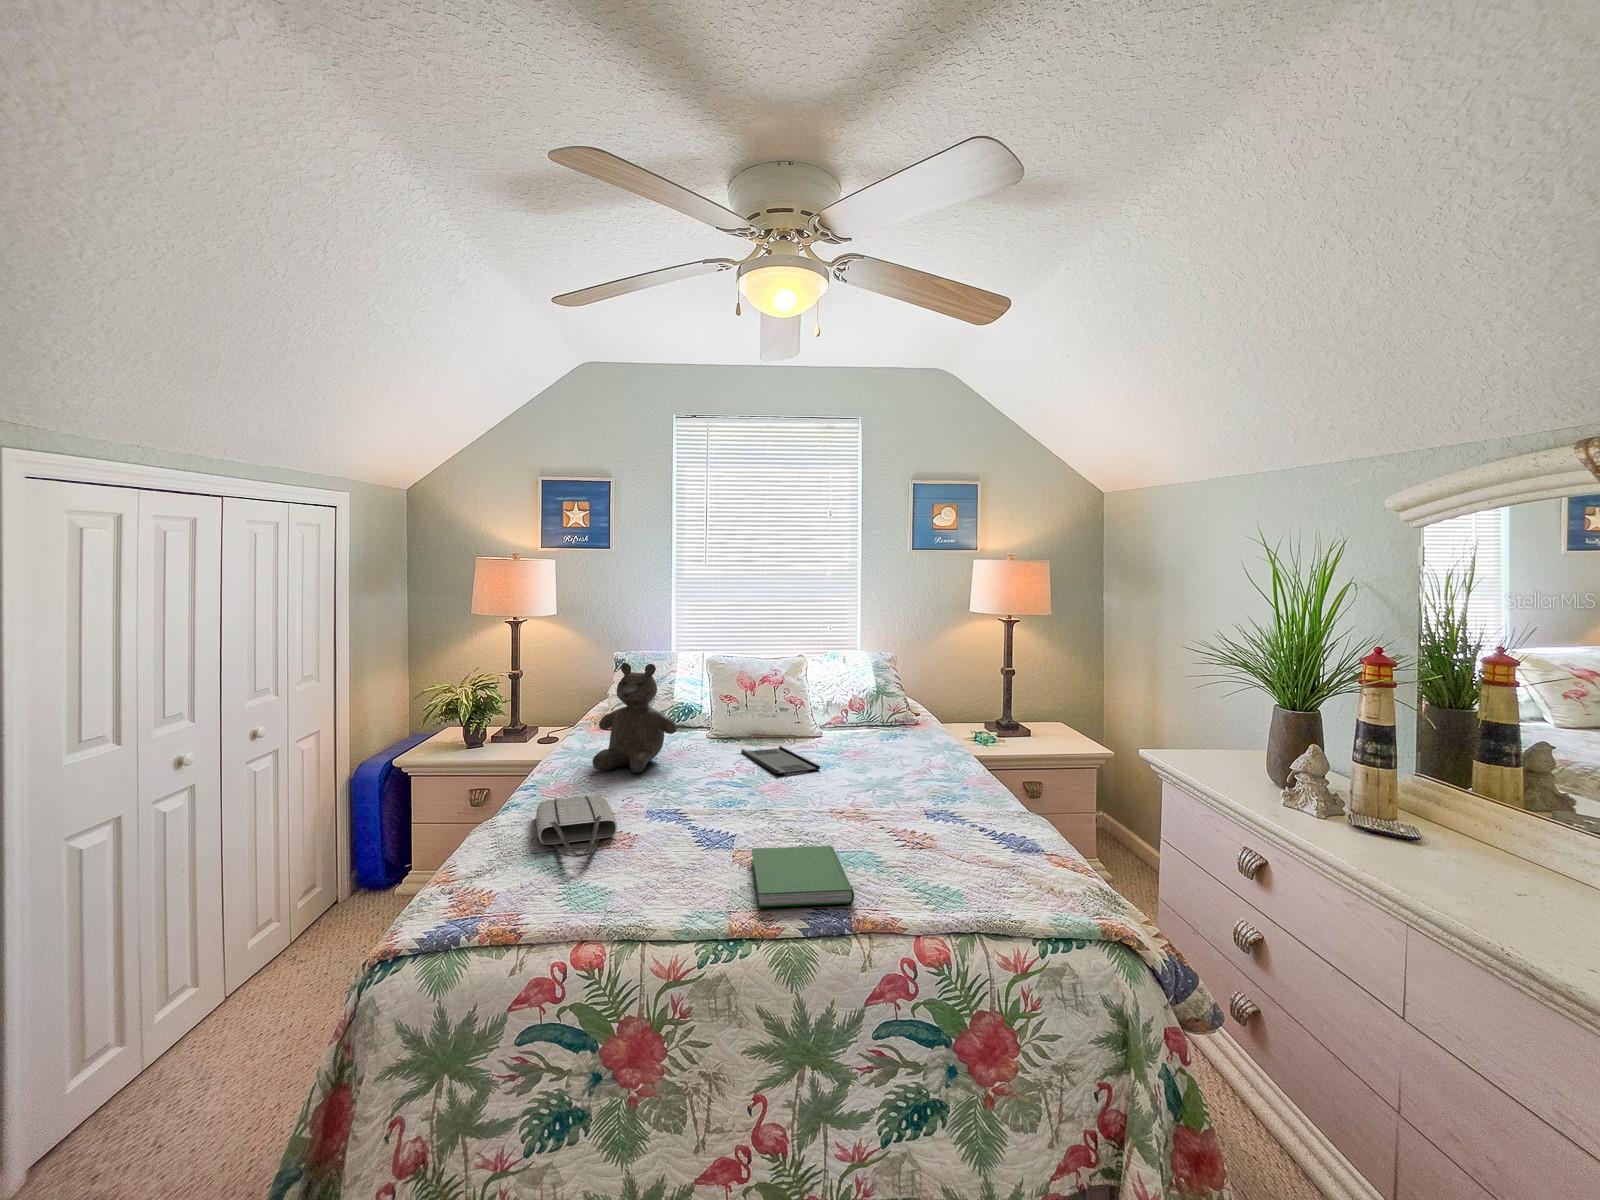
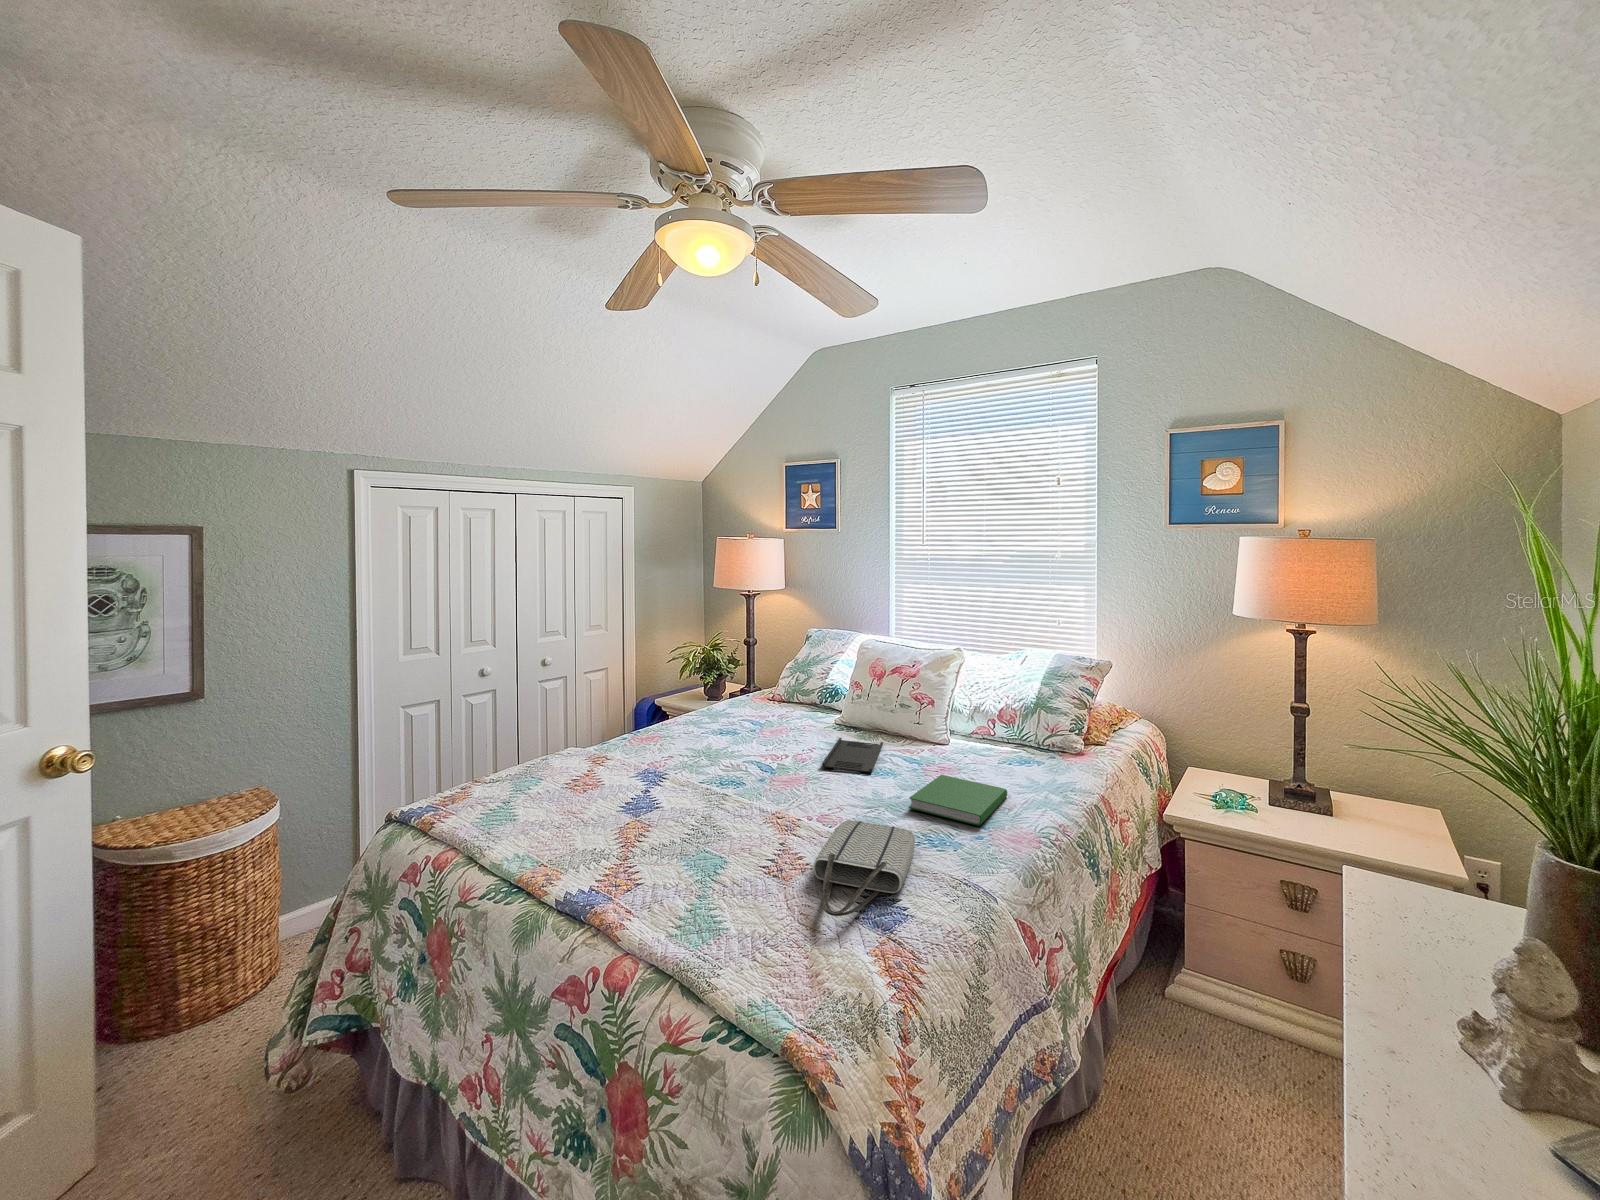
teddy bear: present [592,663,677,773] -> none [698,638,771,738]
tote bag: present [536,796,617,857] -> present [814,821,915,916]
hardcover book: present [751,846,854,907] -> present [909,775,1007,826]

